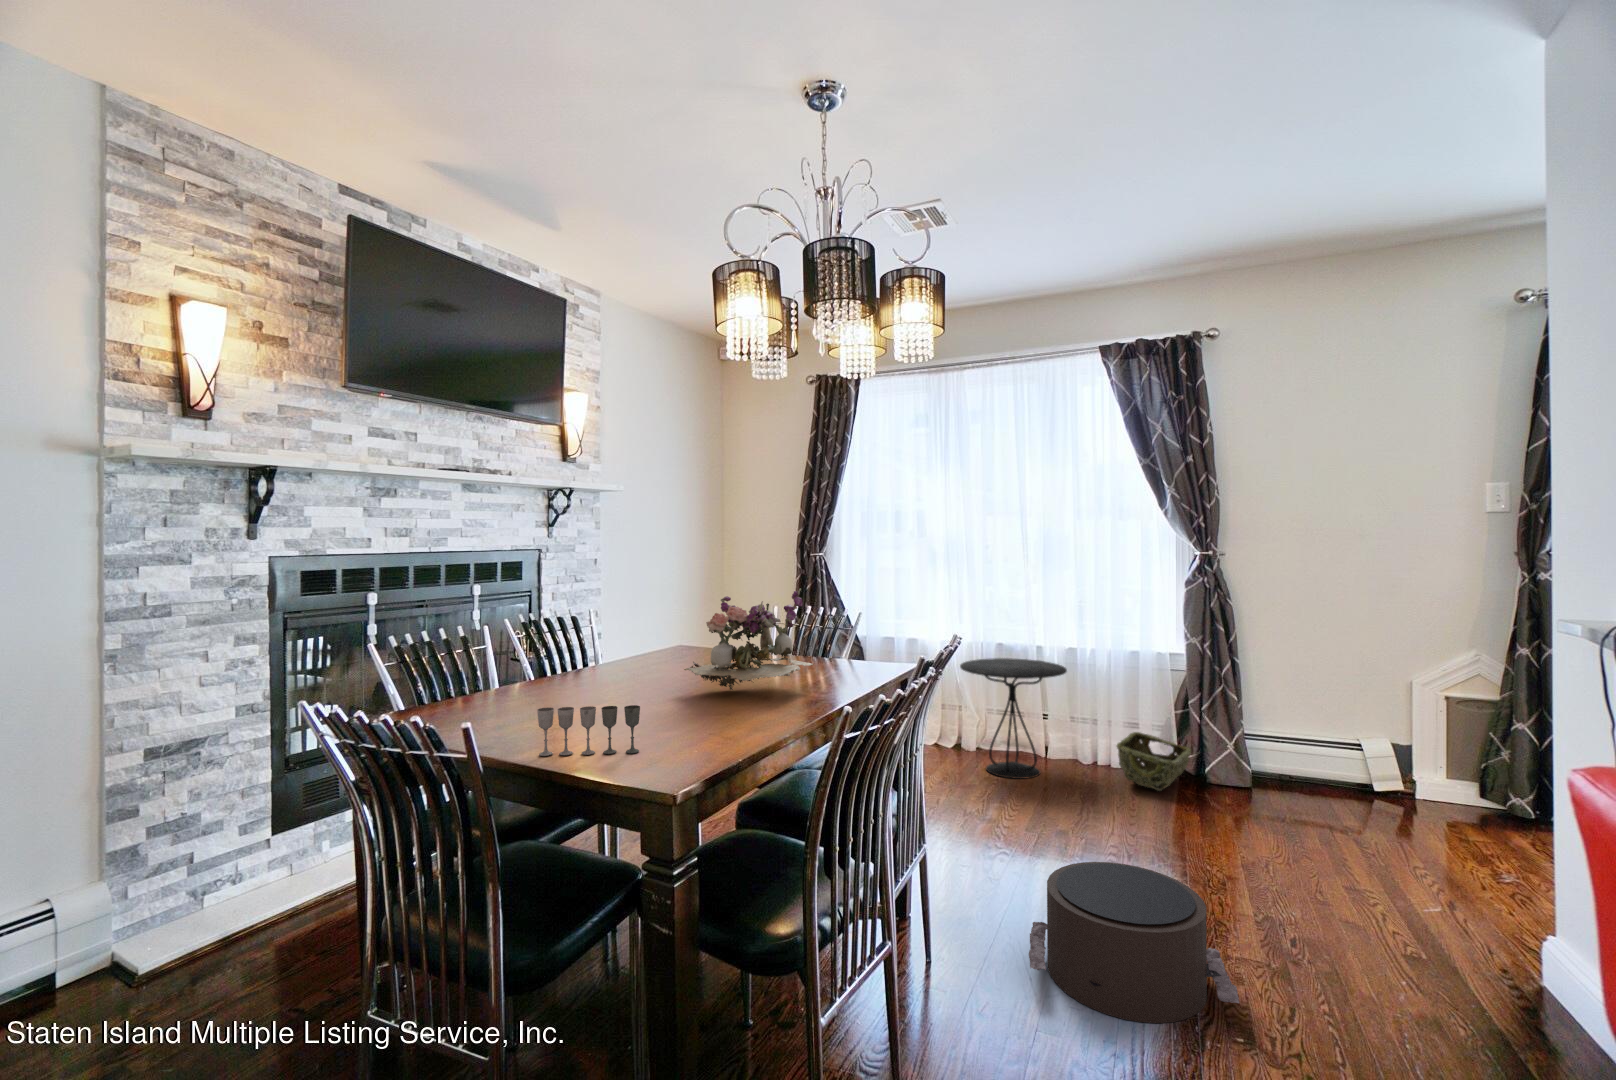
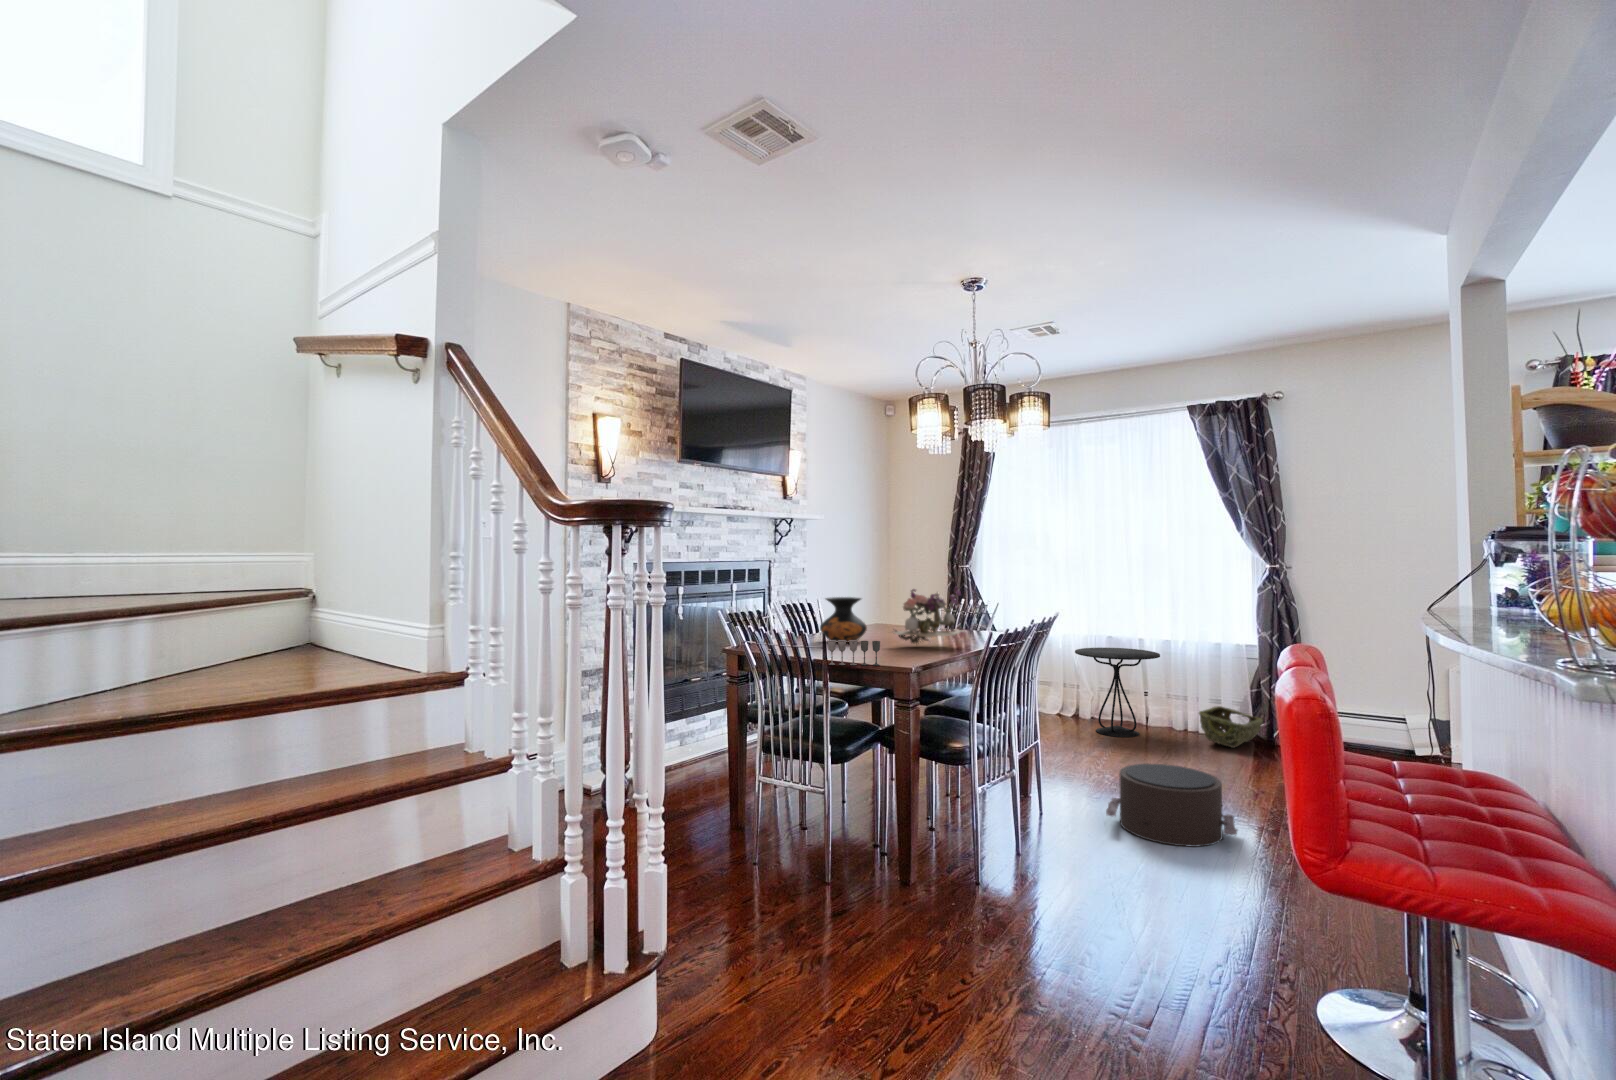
vase: none [576,609,655,686] -> present [820,597,867,643]

